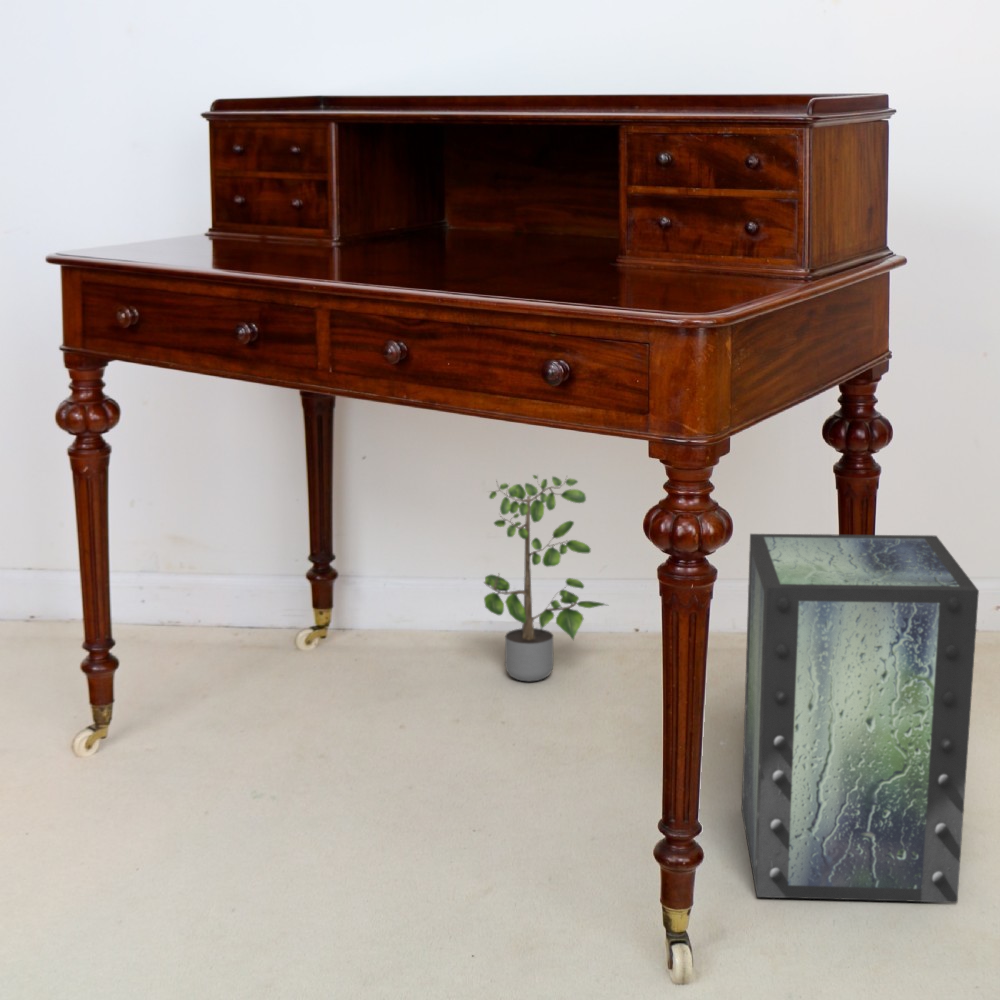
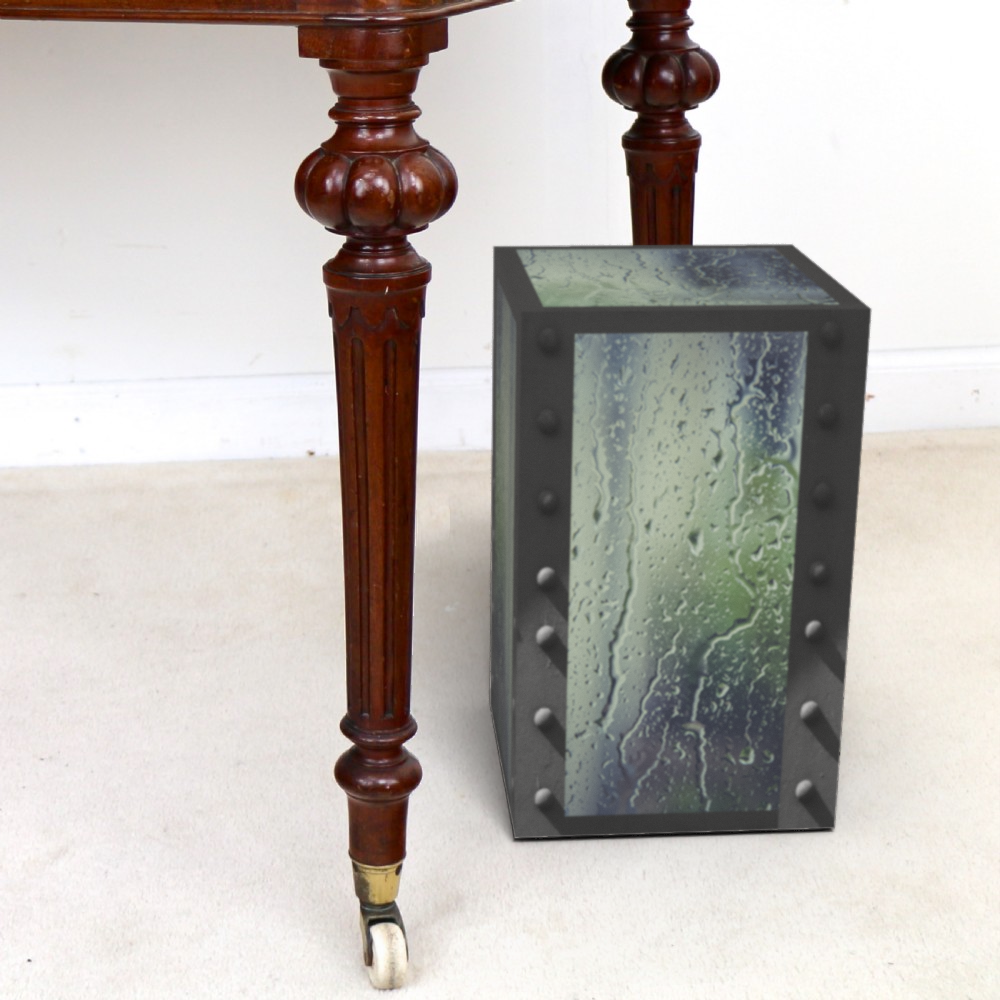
potted plant: present [484,475,605,681] -> none [74,185,283,527]

